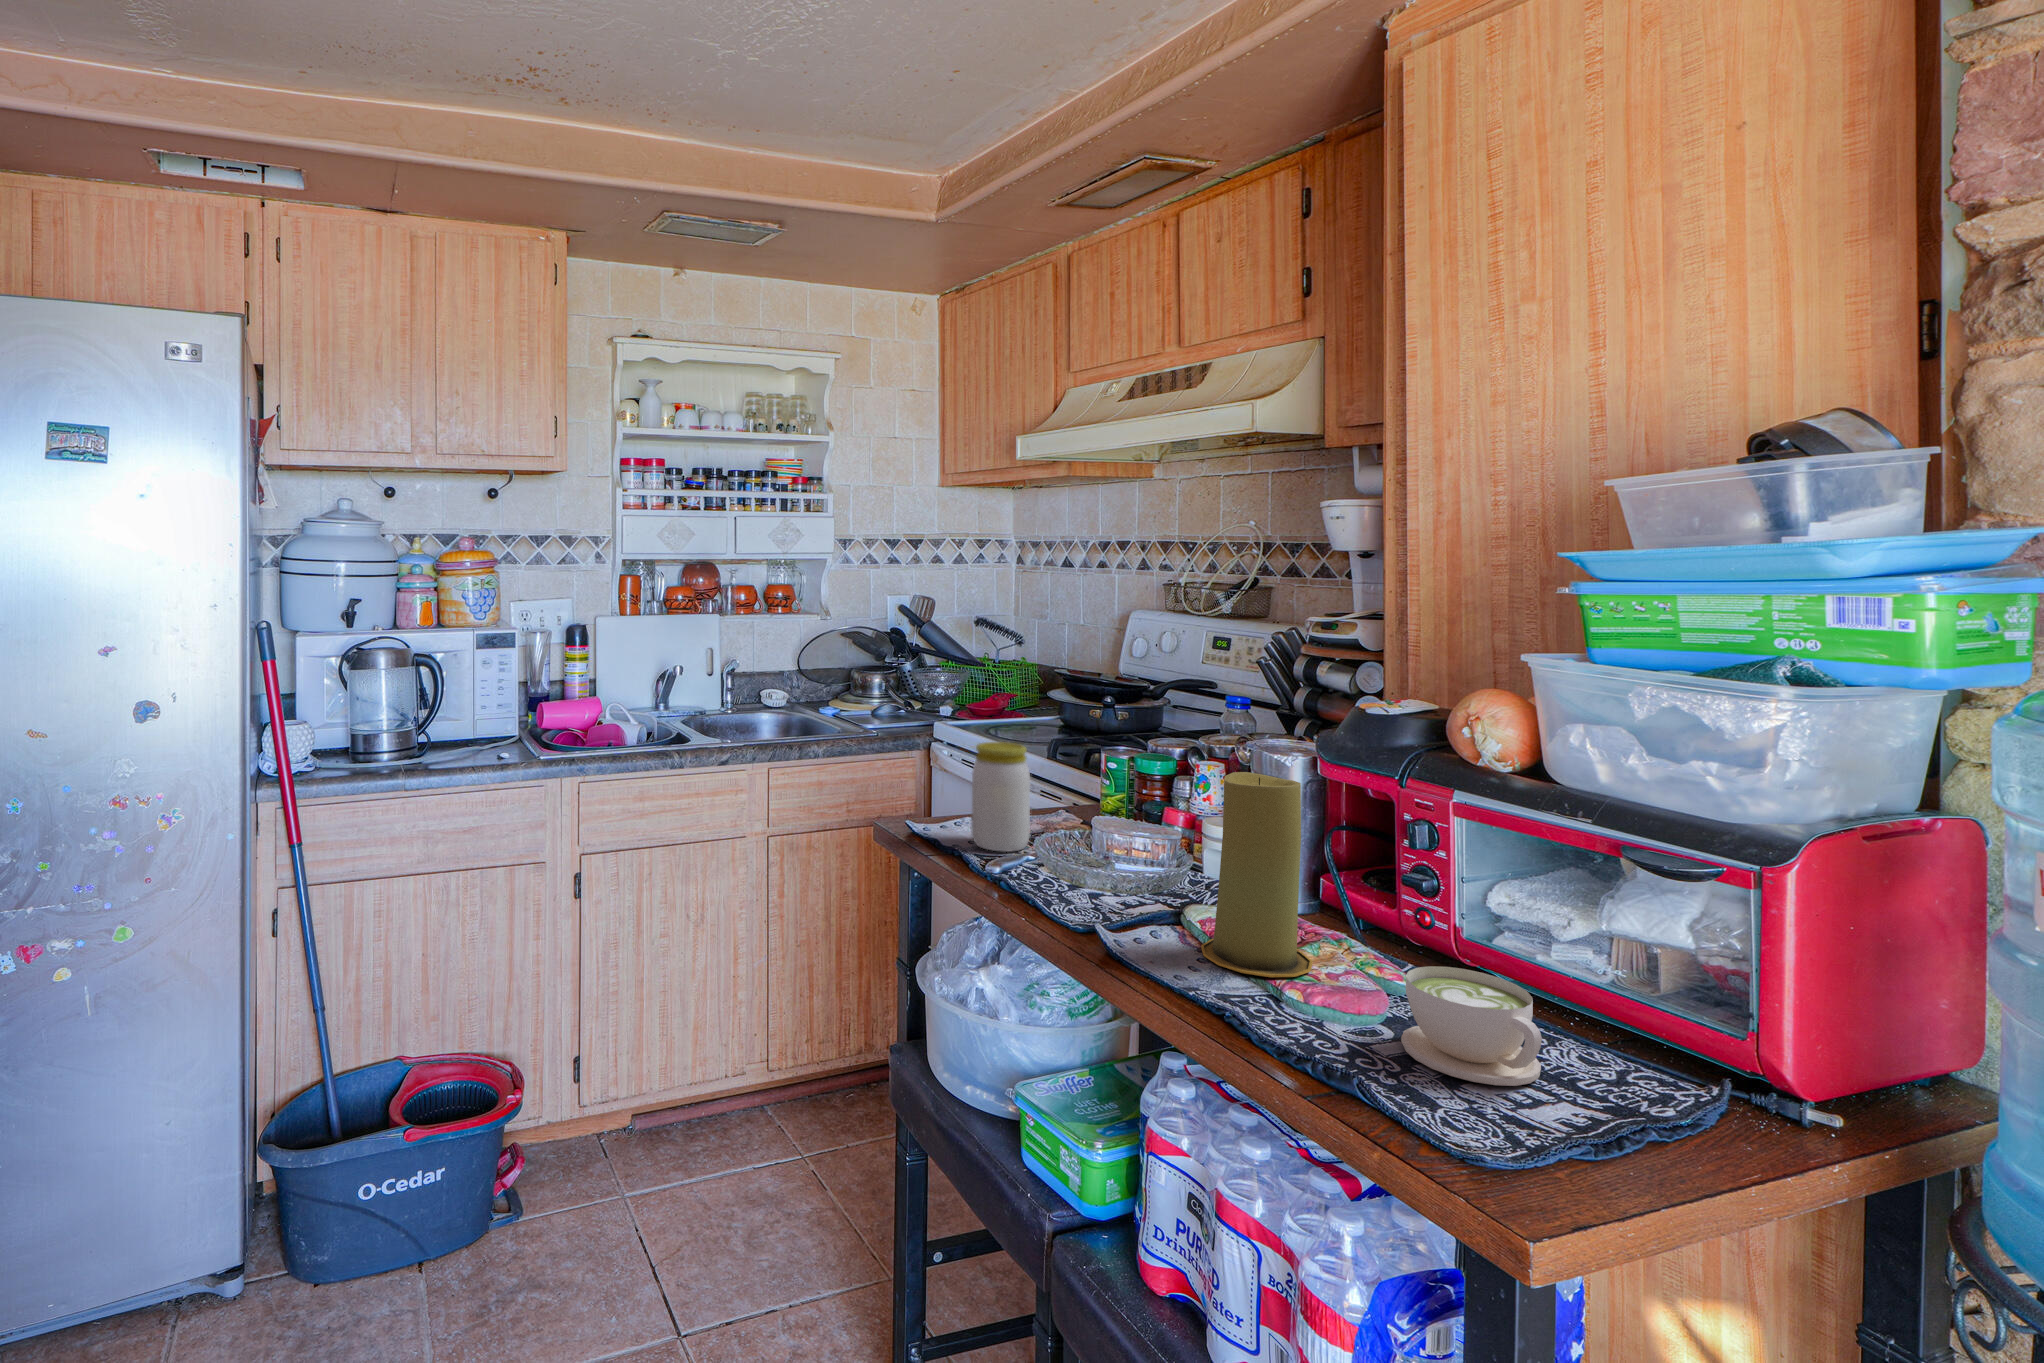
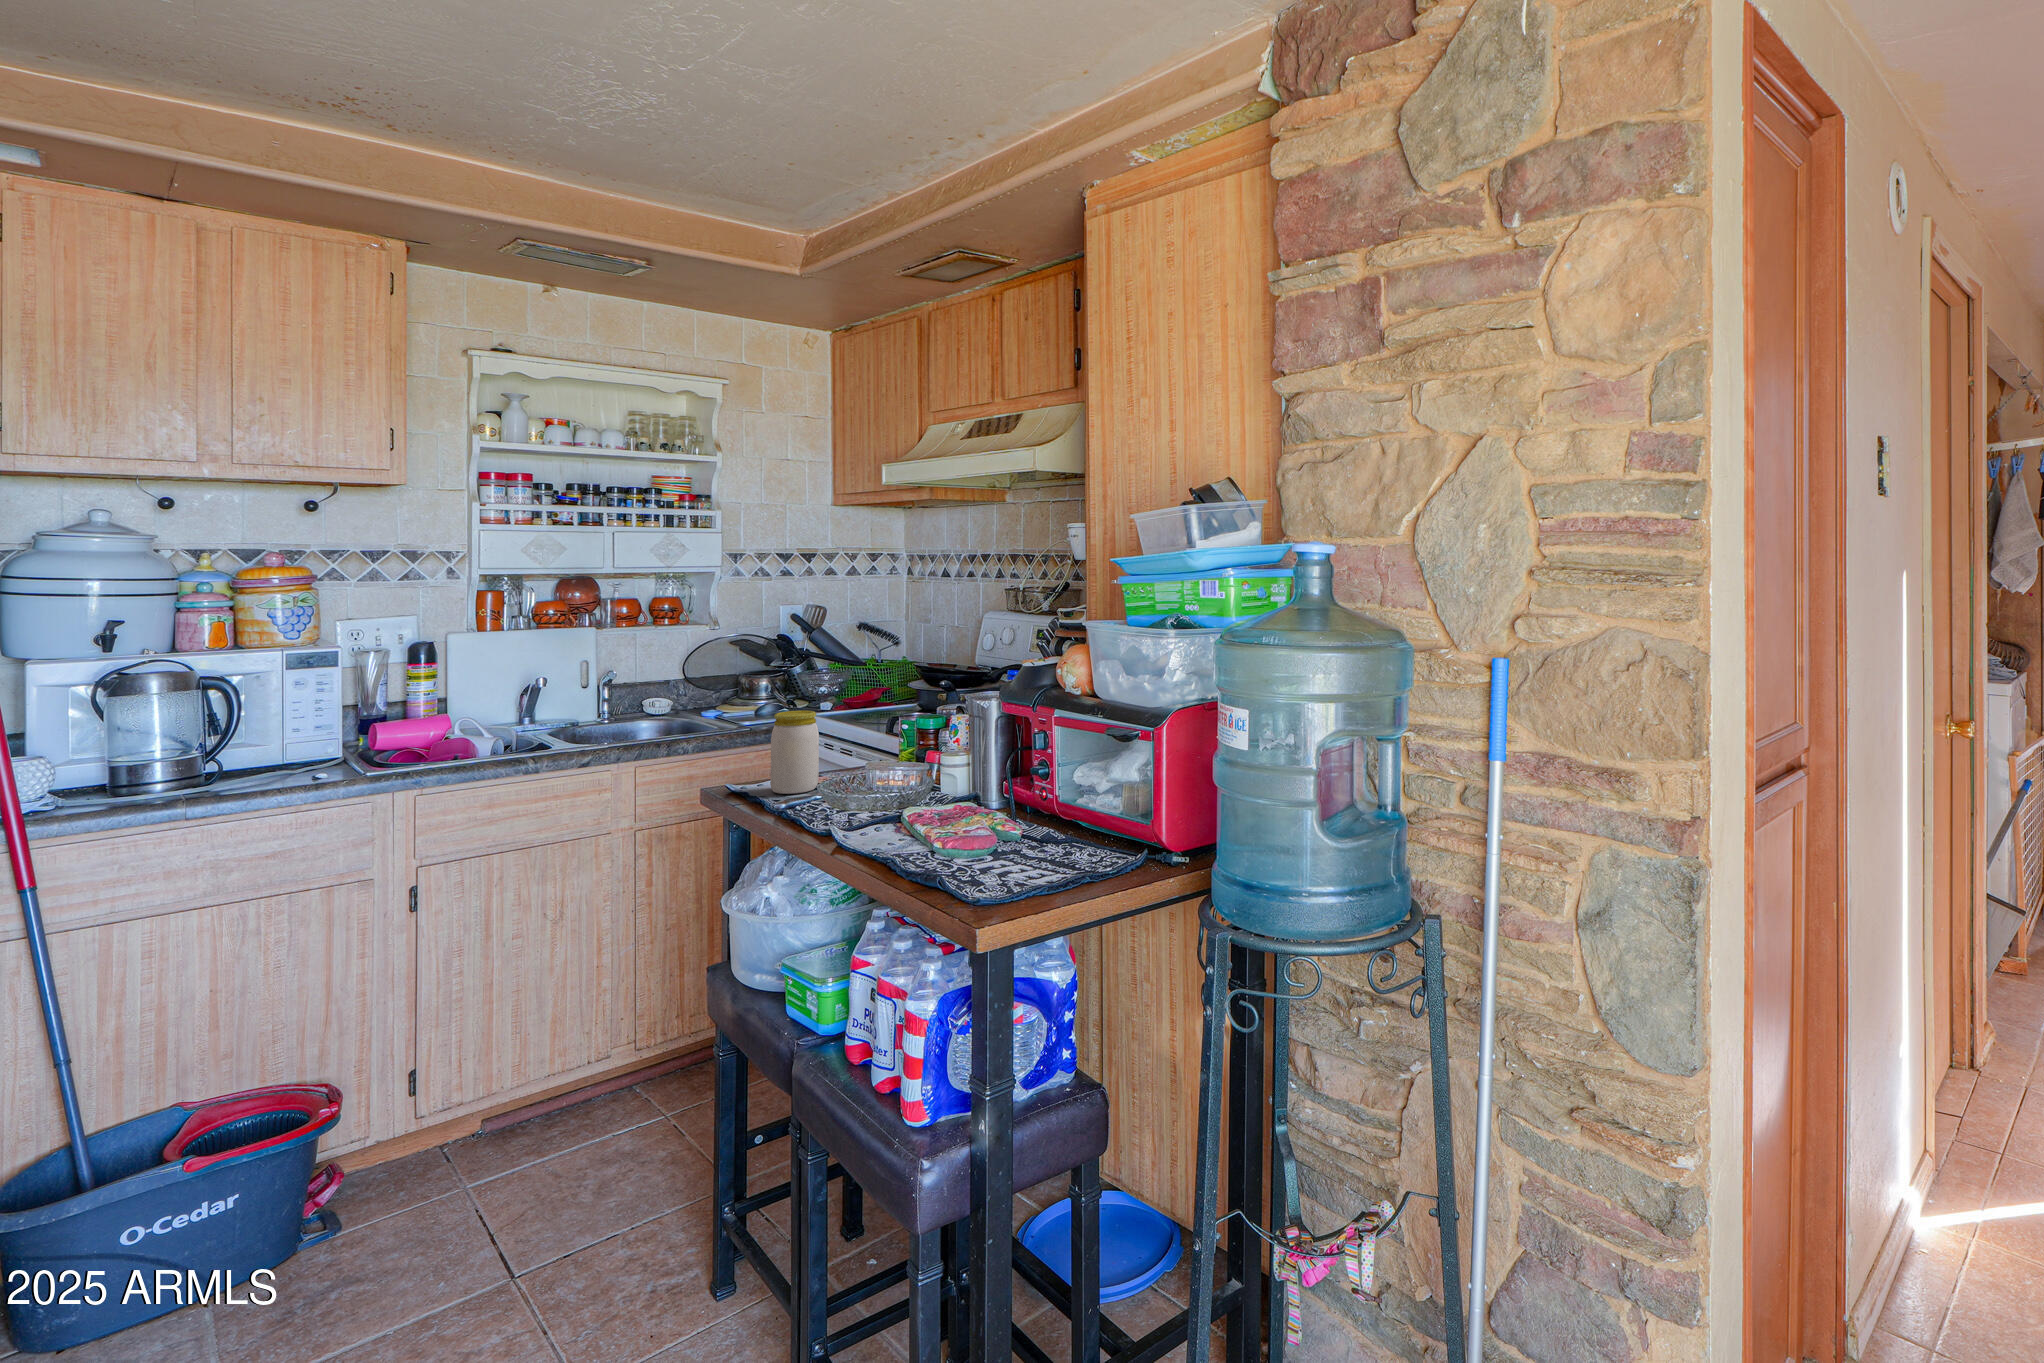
candle: present [1201,772,1313,977] -> none [898,710,970,841]
coffee cup: present [1401,966,1542,1086] -> none [986,813,1058,873]

